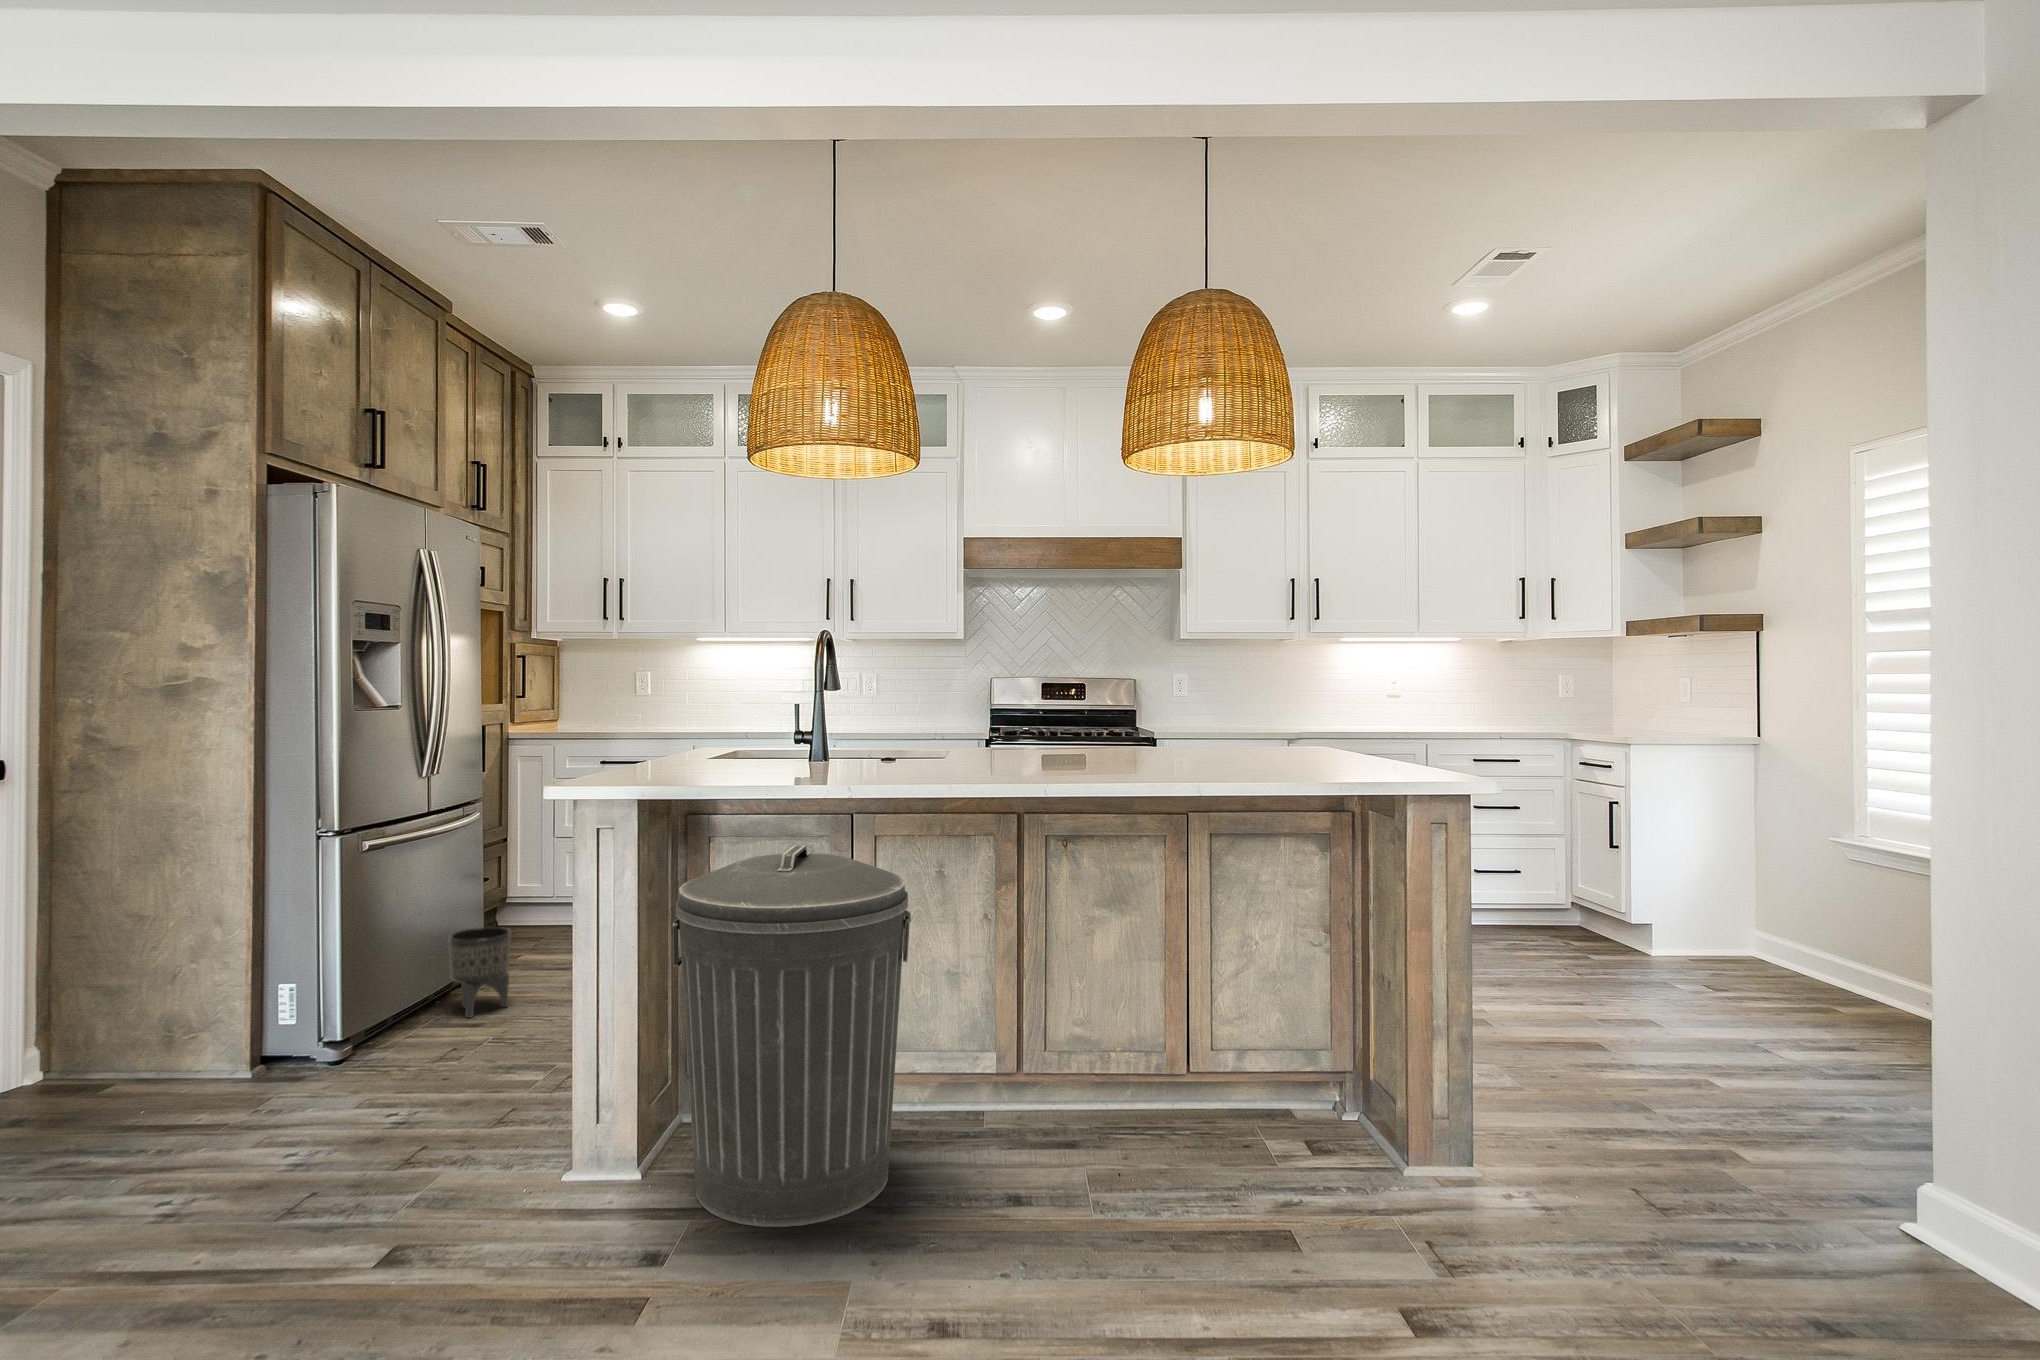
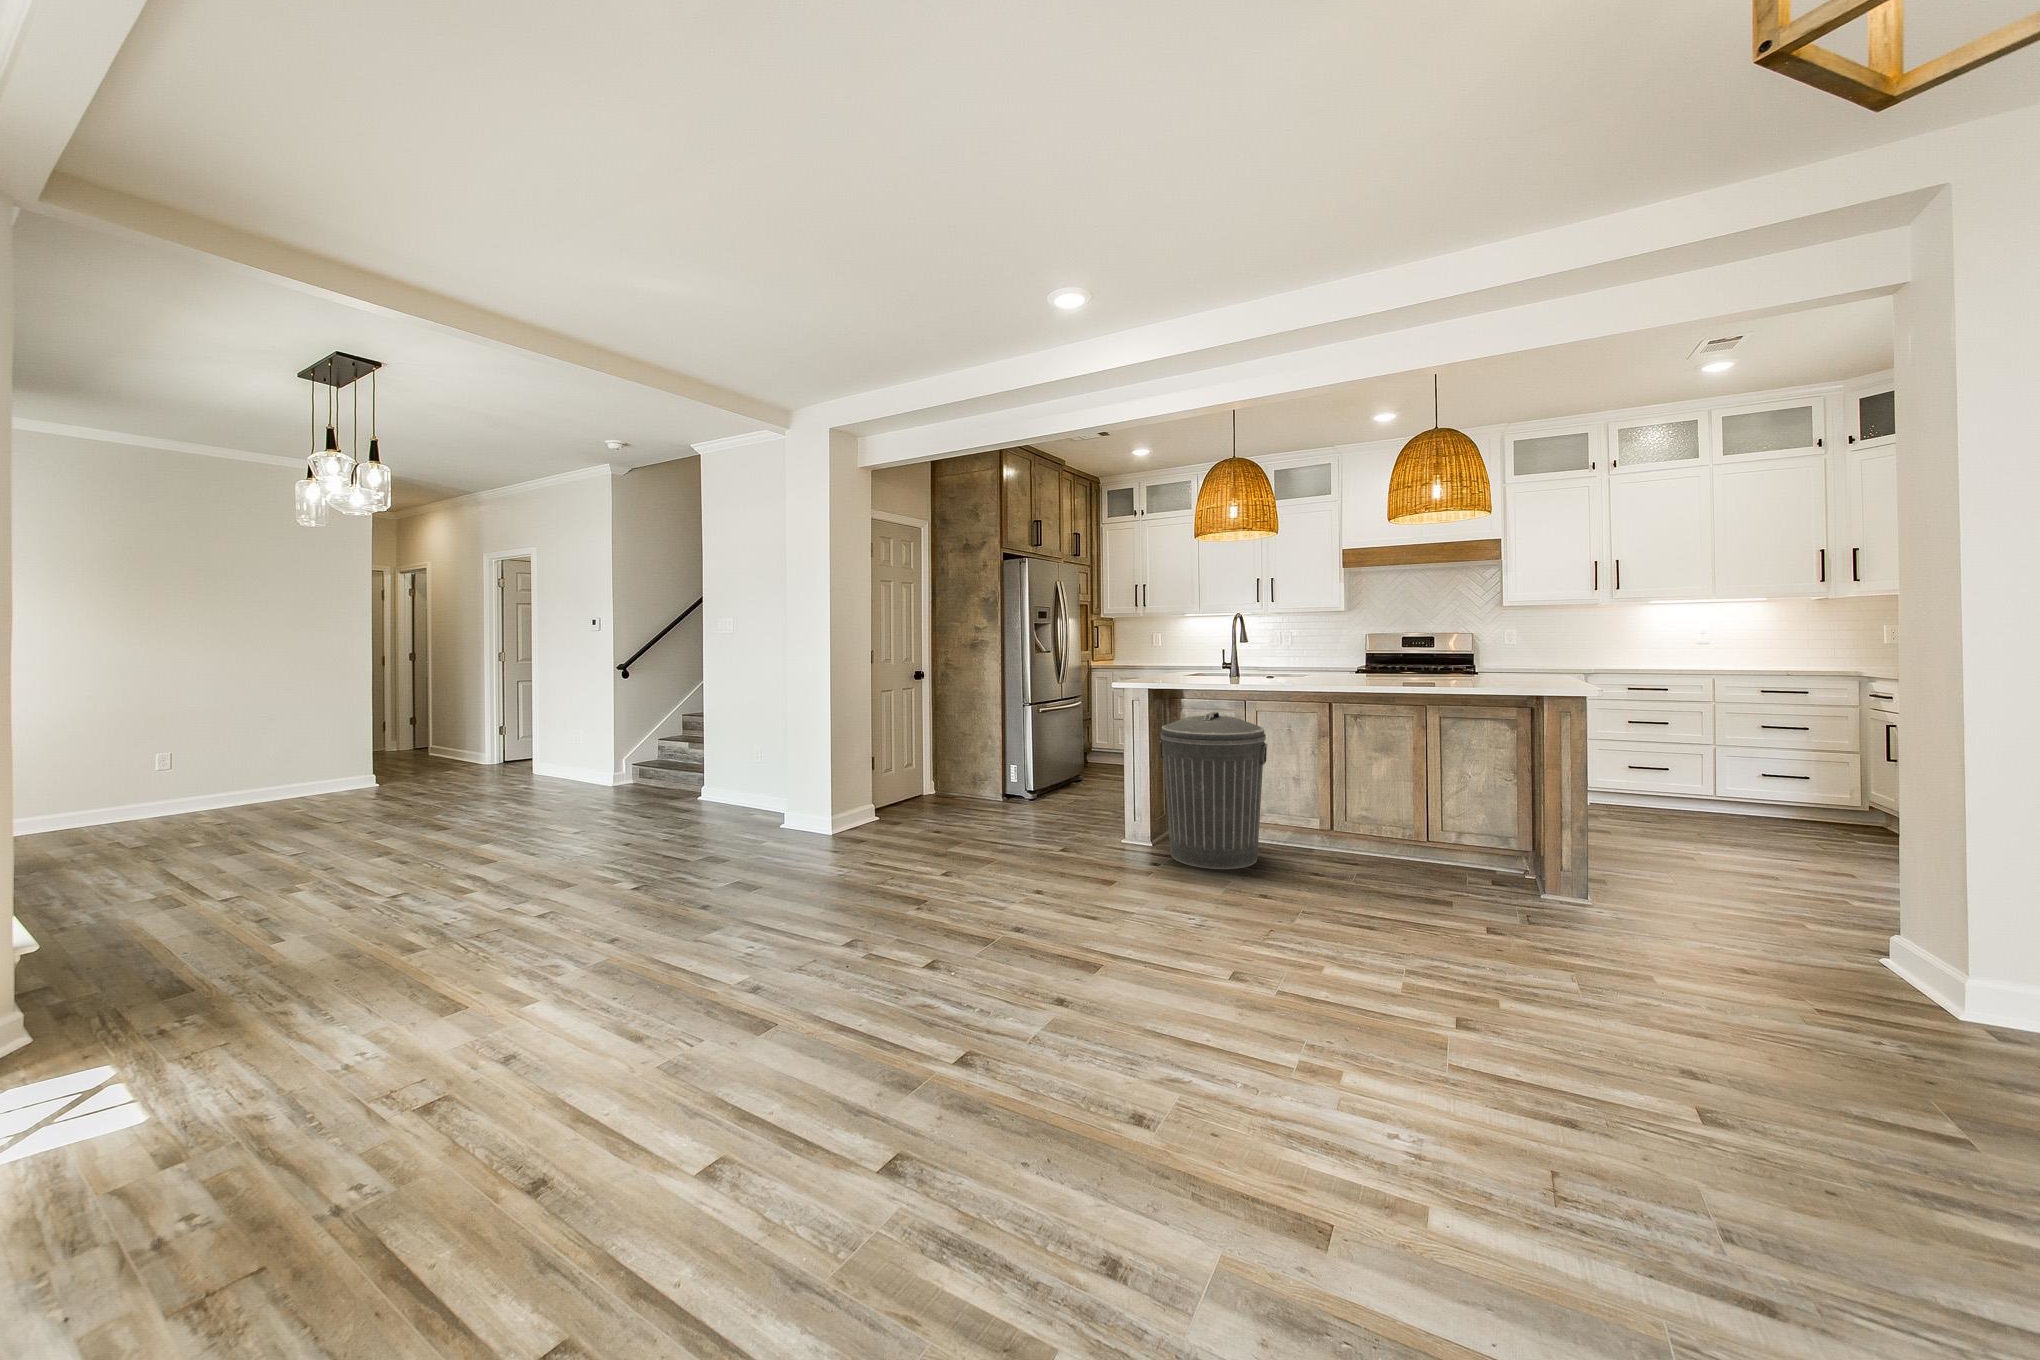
planter: present [449,927,511,1018] -> none [1071,753,1097,792]

